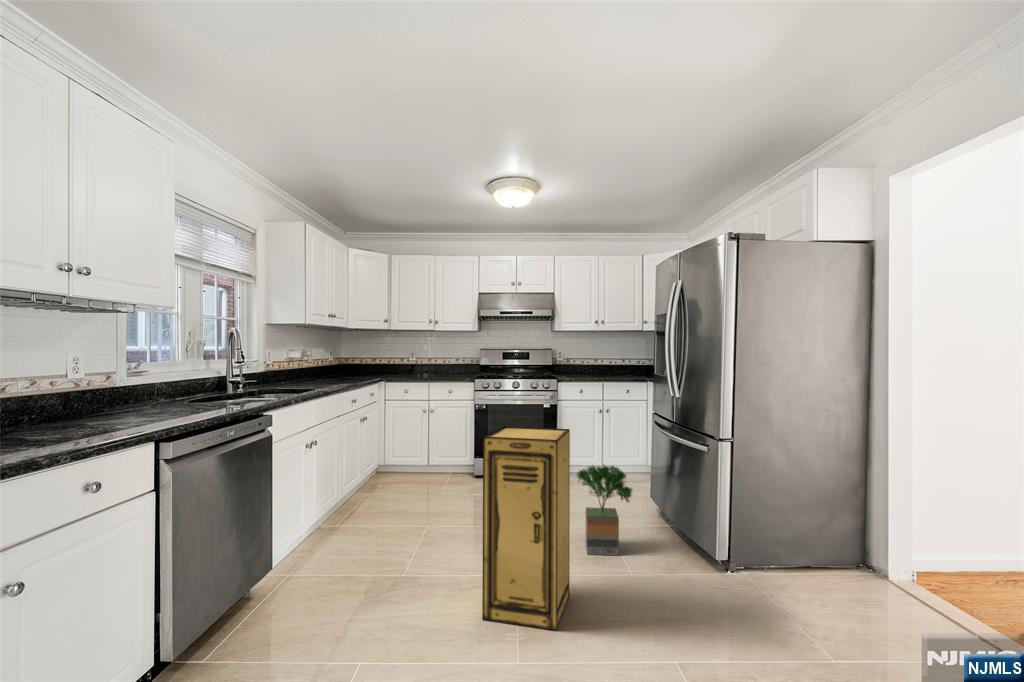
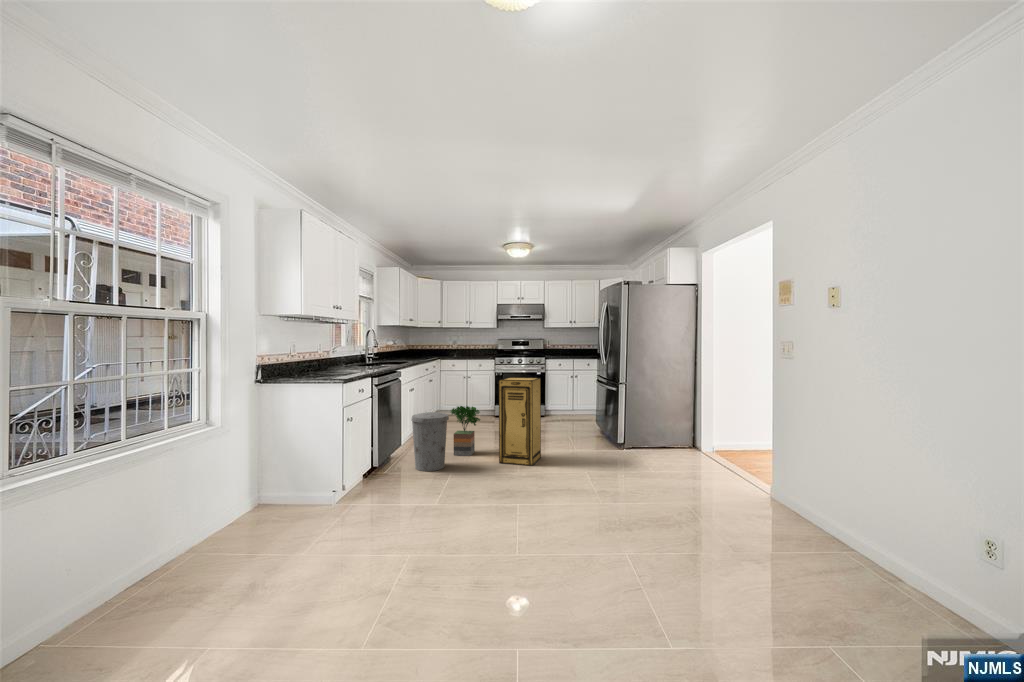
potted tree: present [577,465,632,556] -> present [451,406,480,456]
trash can: none [281,508,370,657] -> present [411,412,449,471]

